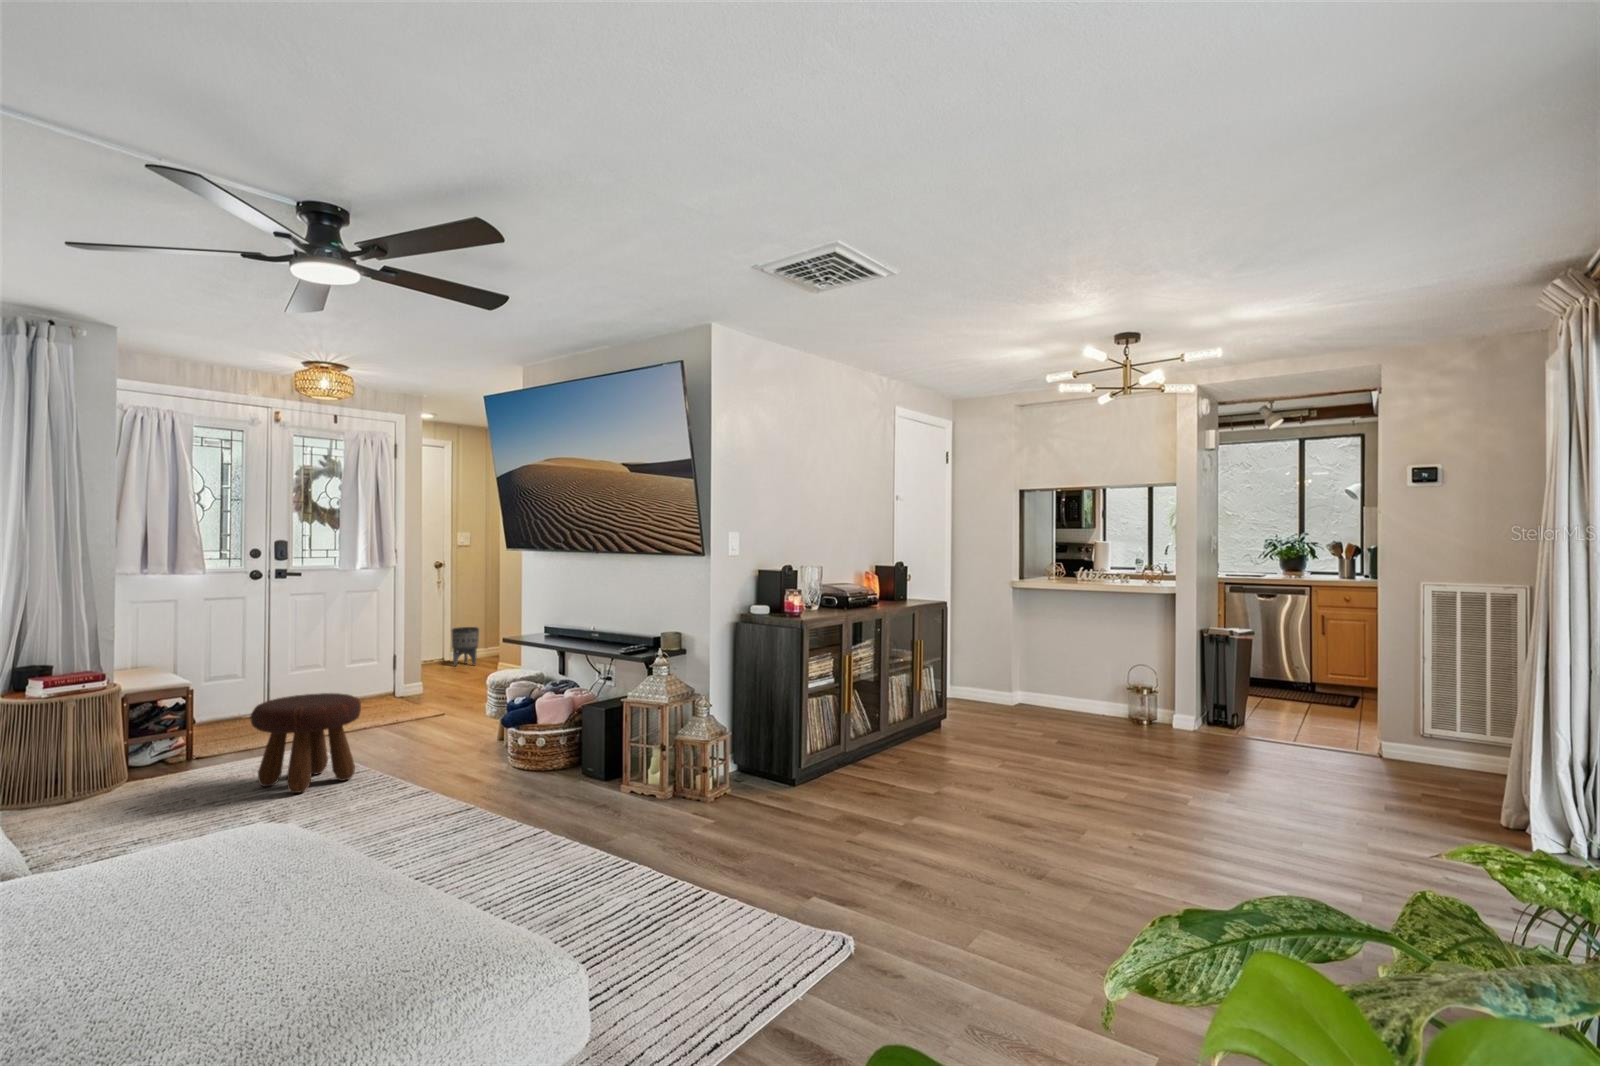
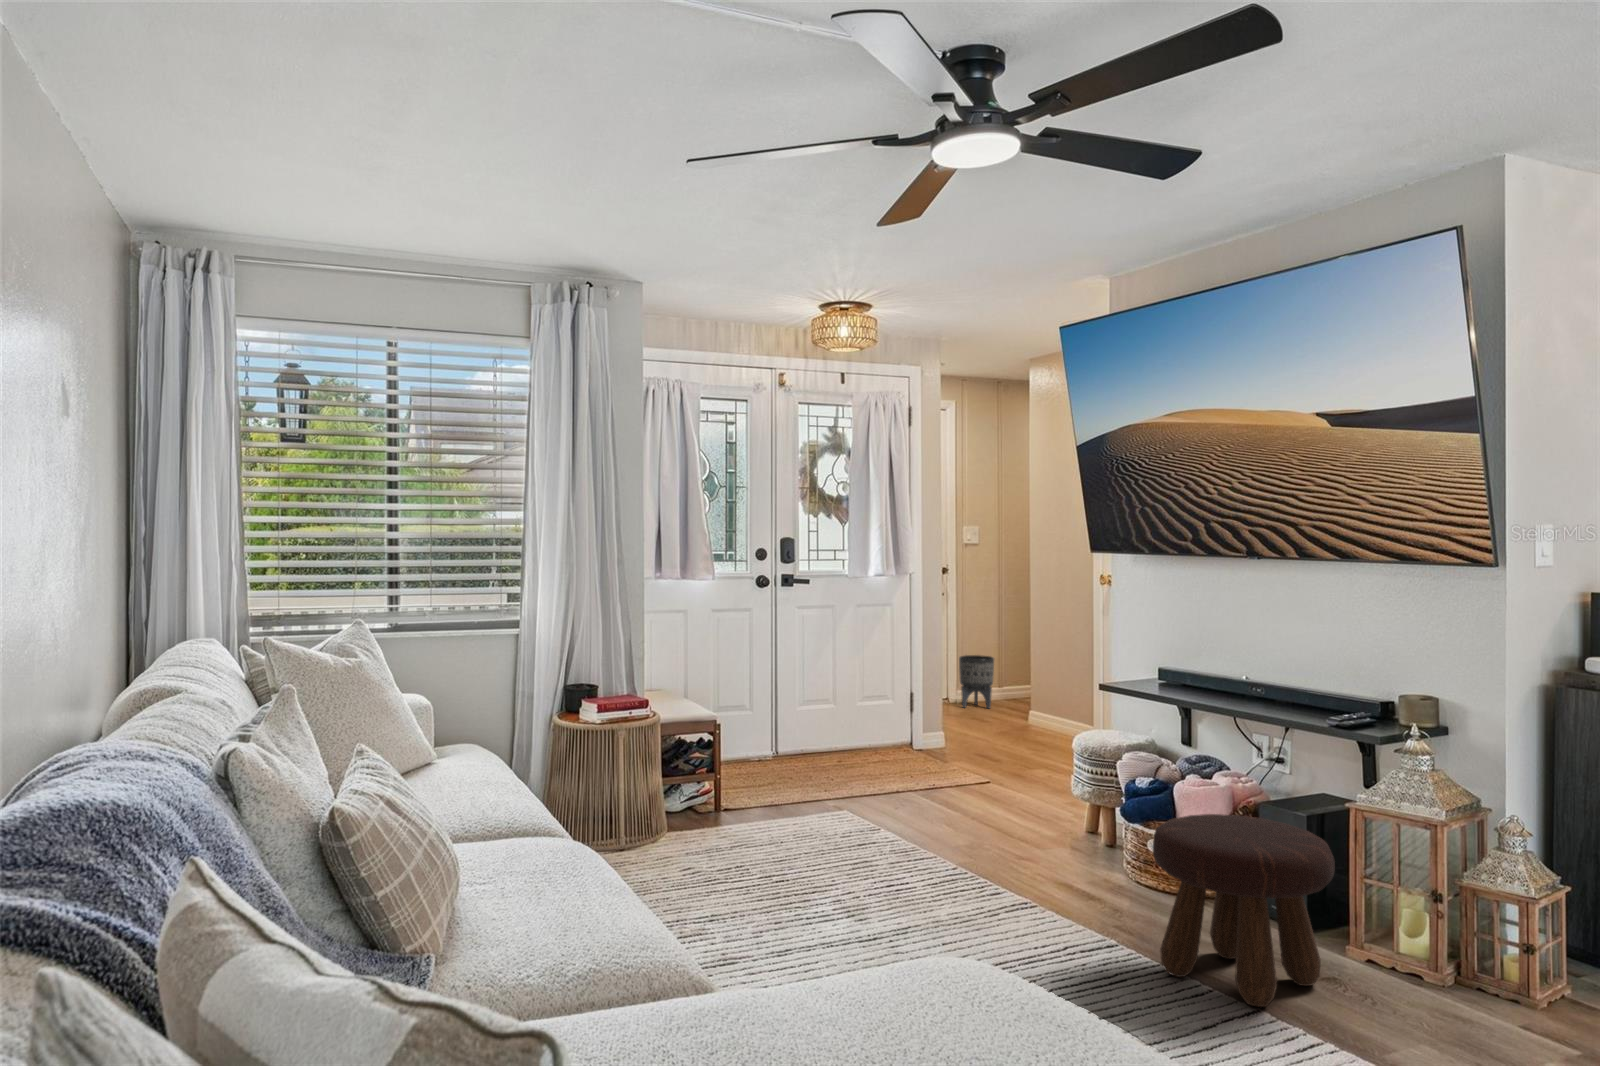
footstool: present [251,693,361,793] -> present [1153,814,1335,1007]

